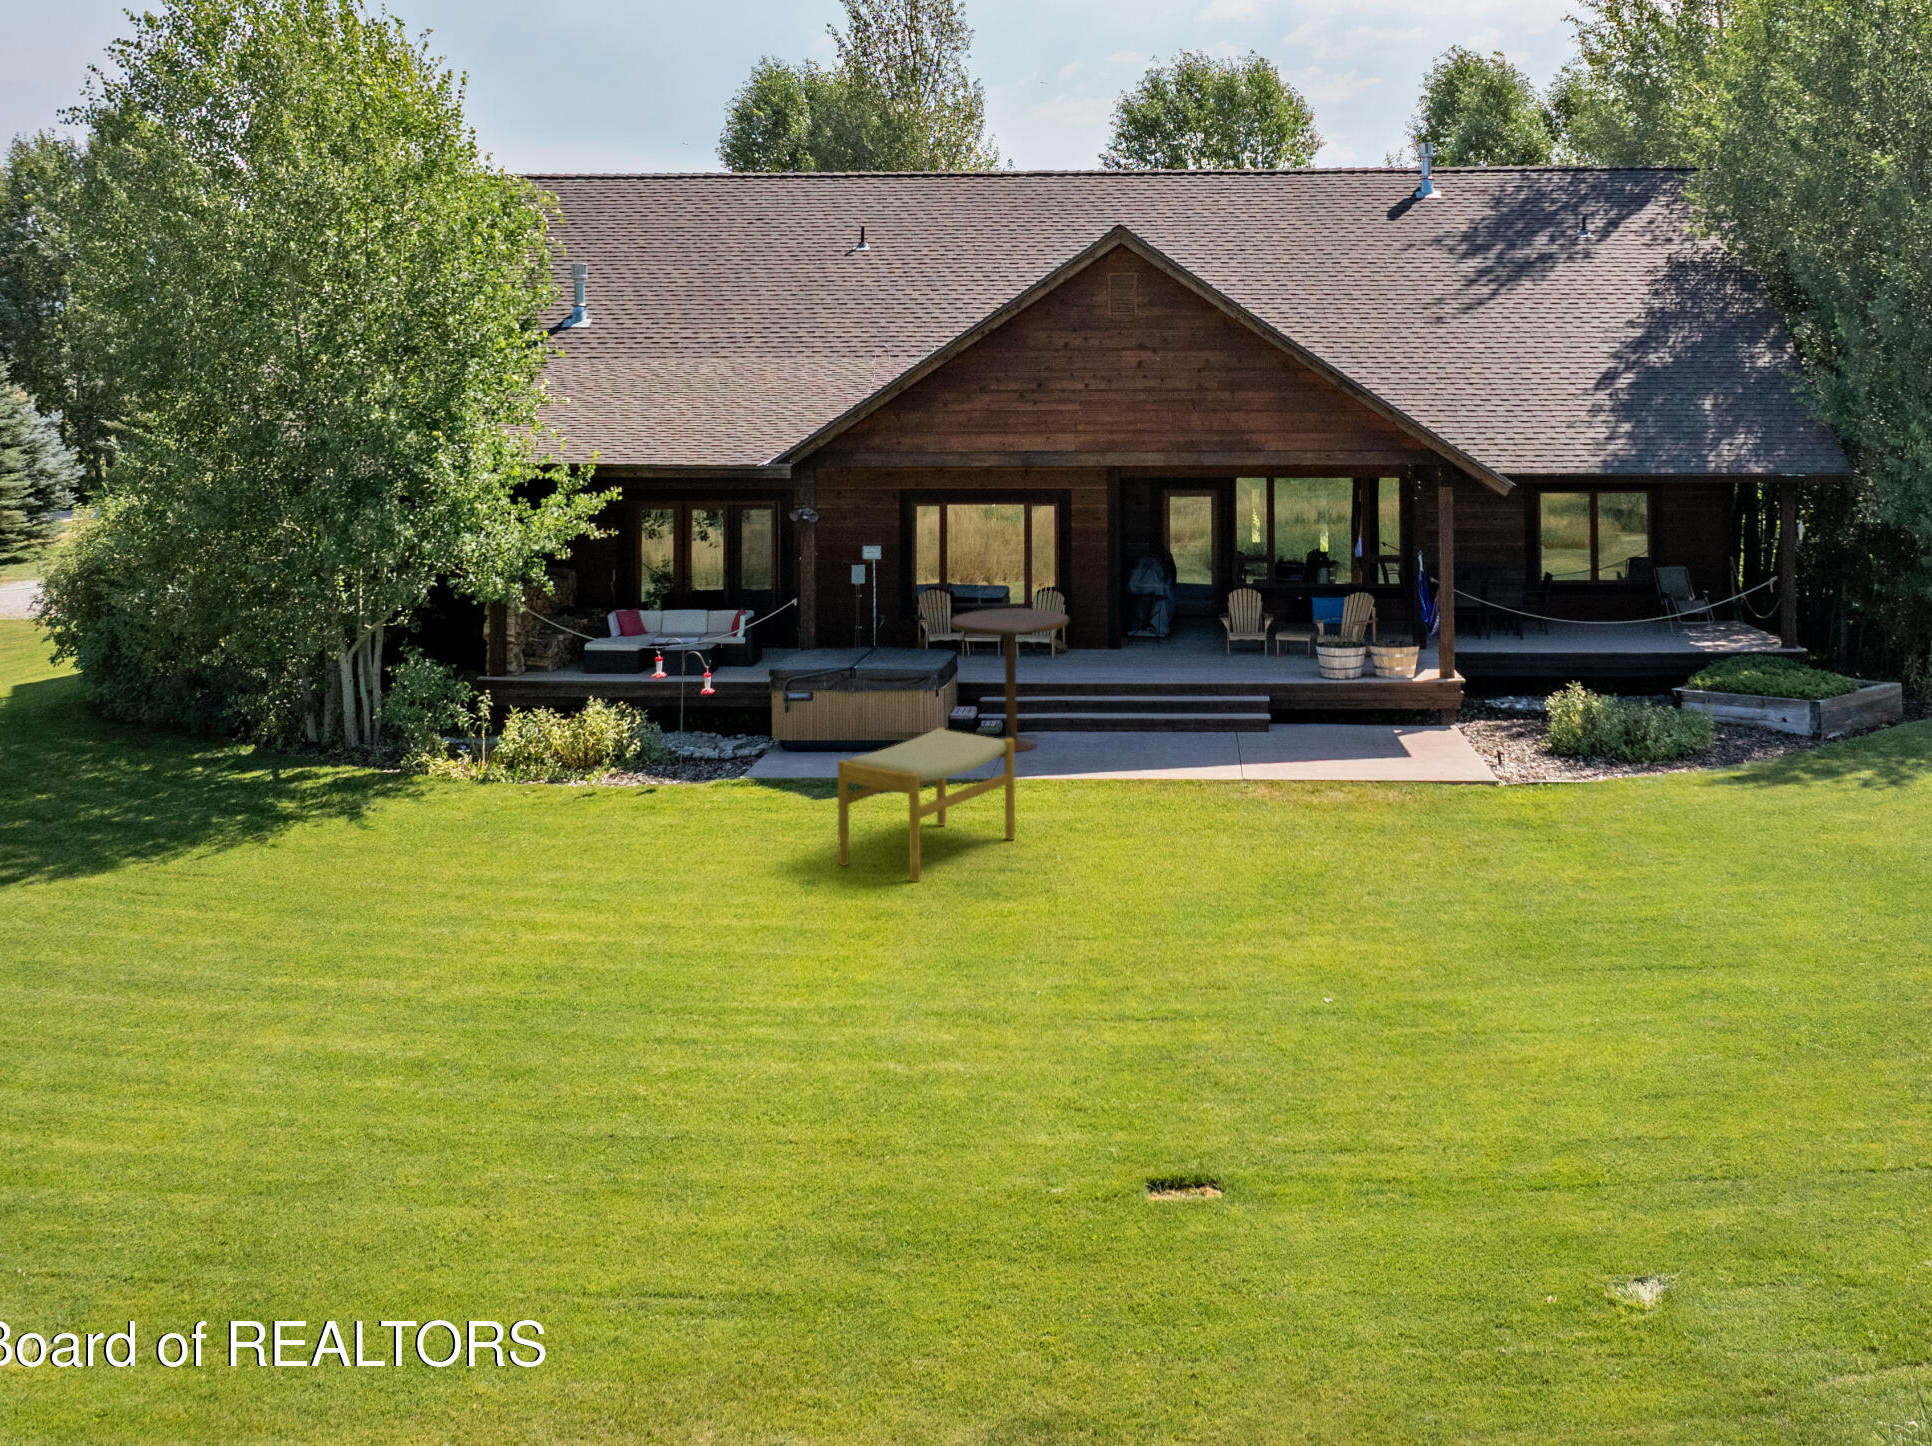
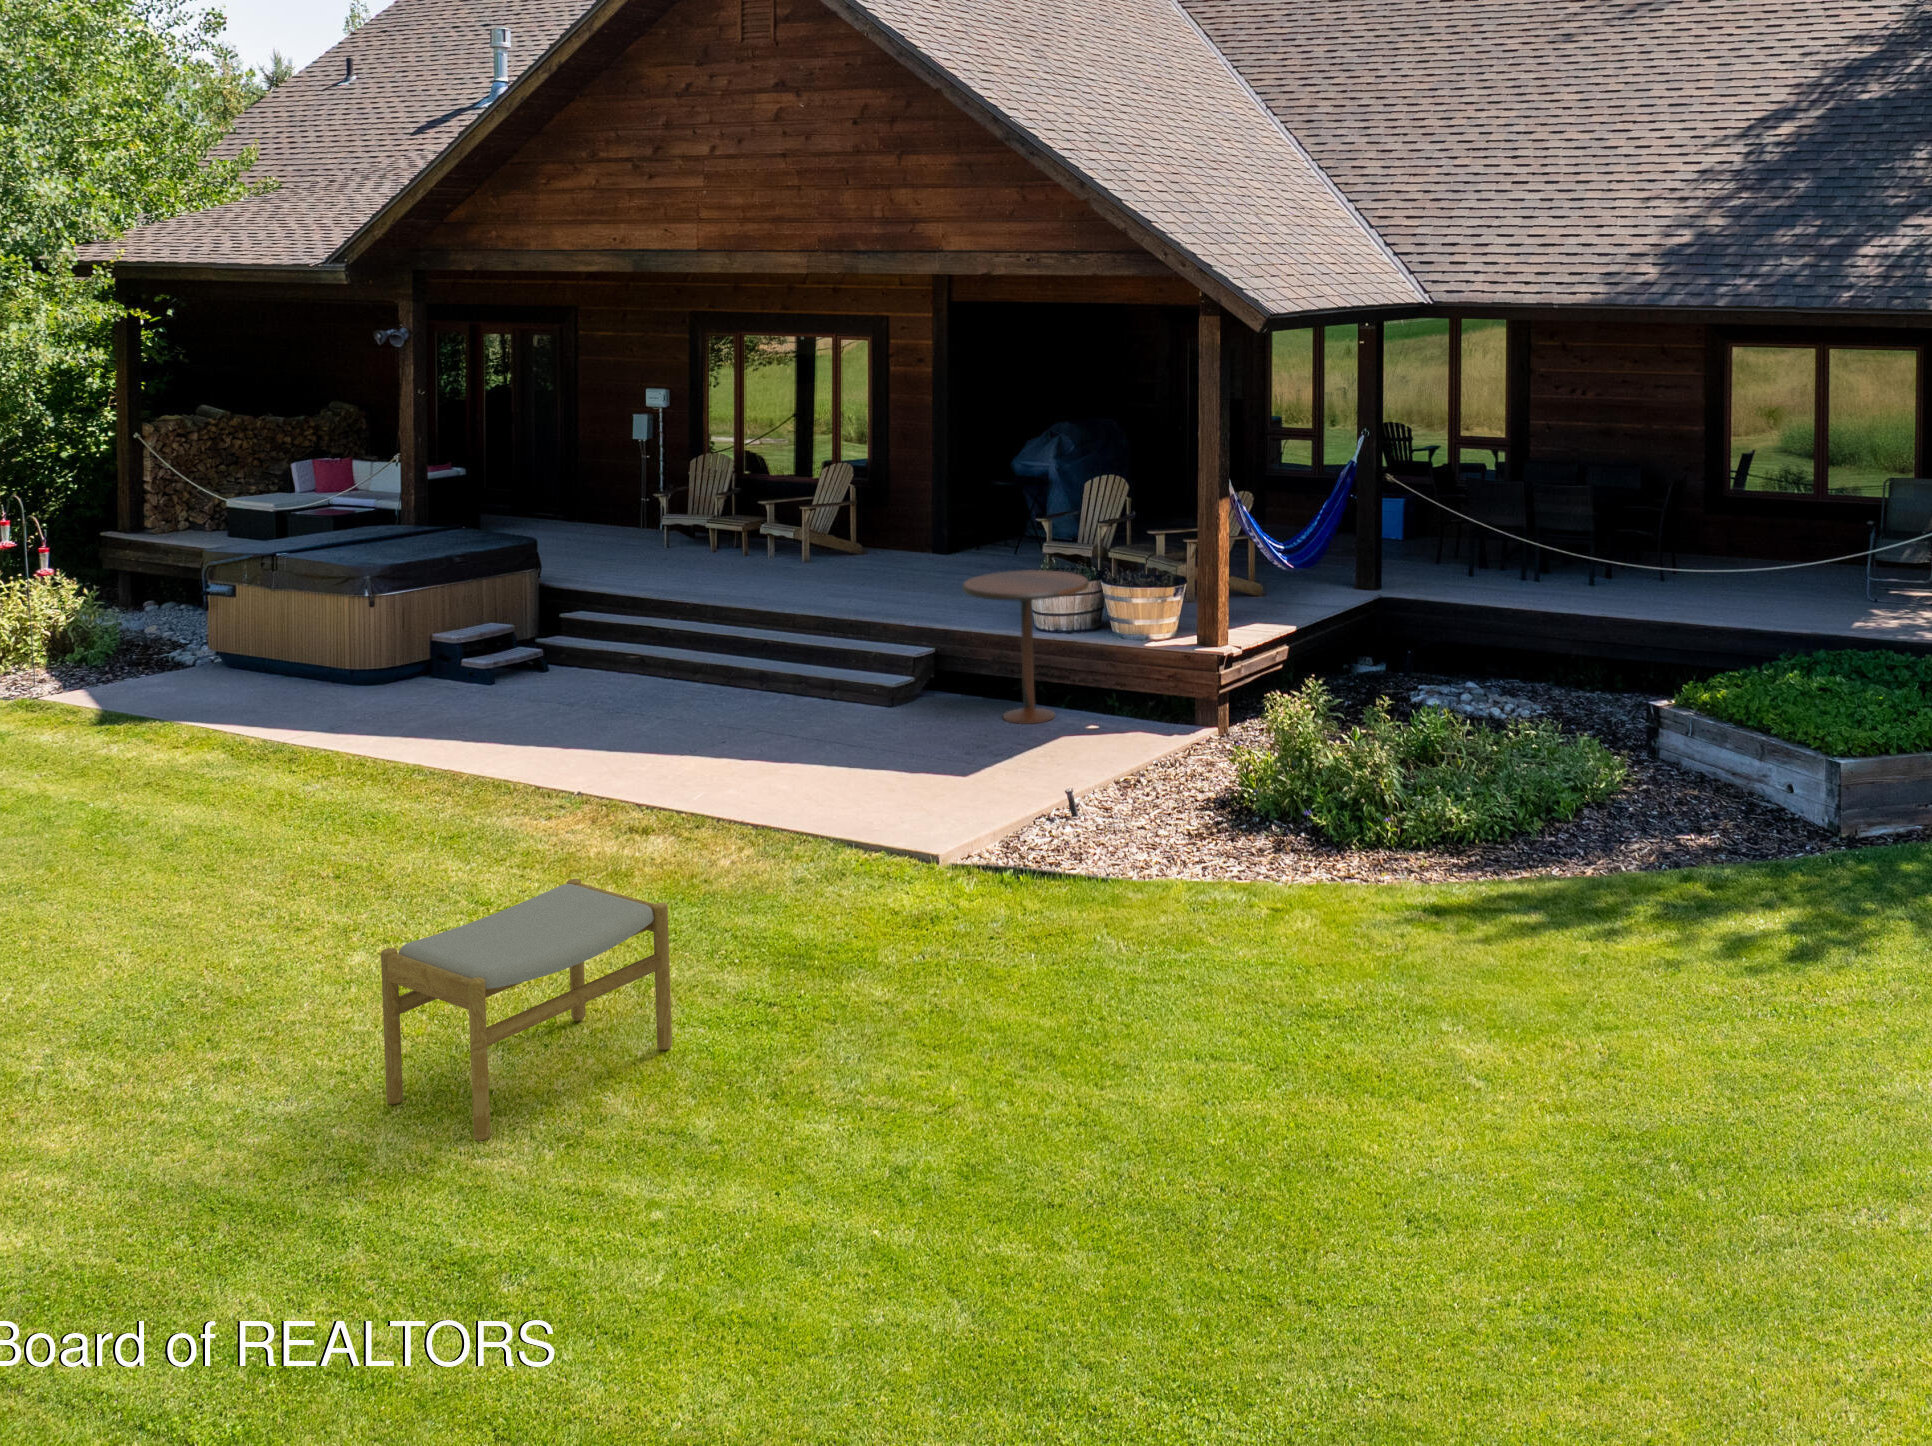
footstool: present [838,727,1015,882] -> present [381,879,672,1141]

